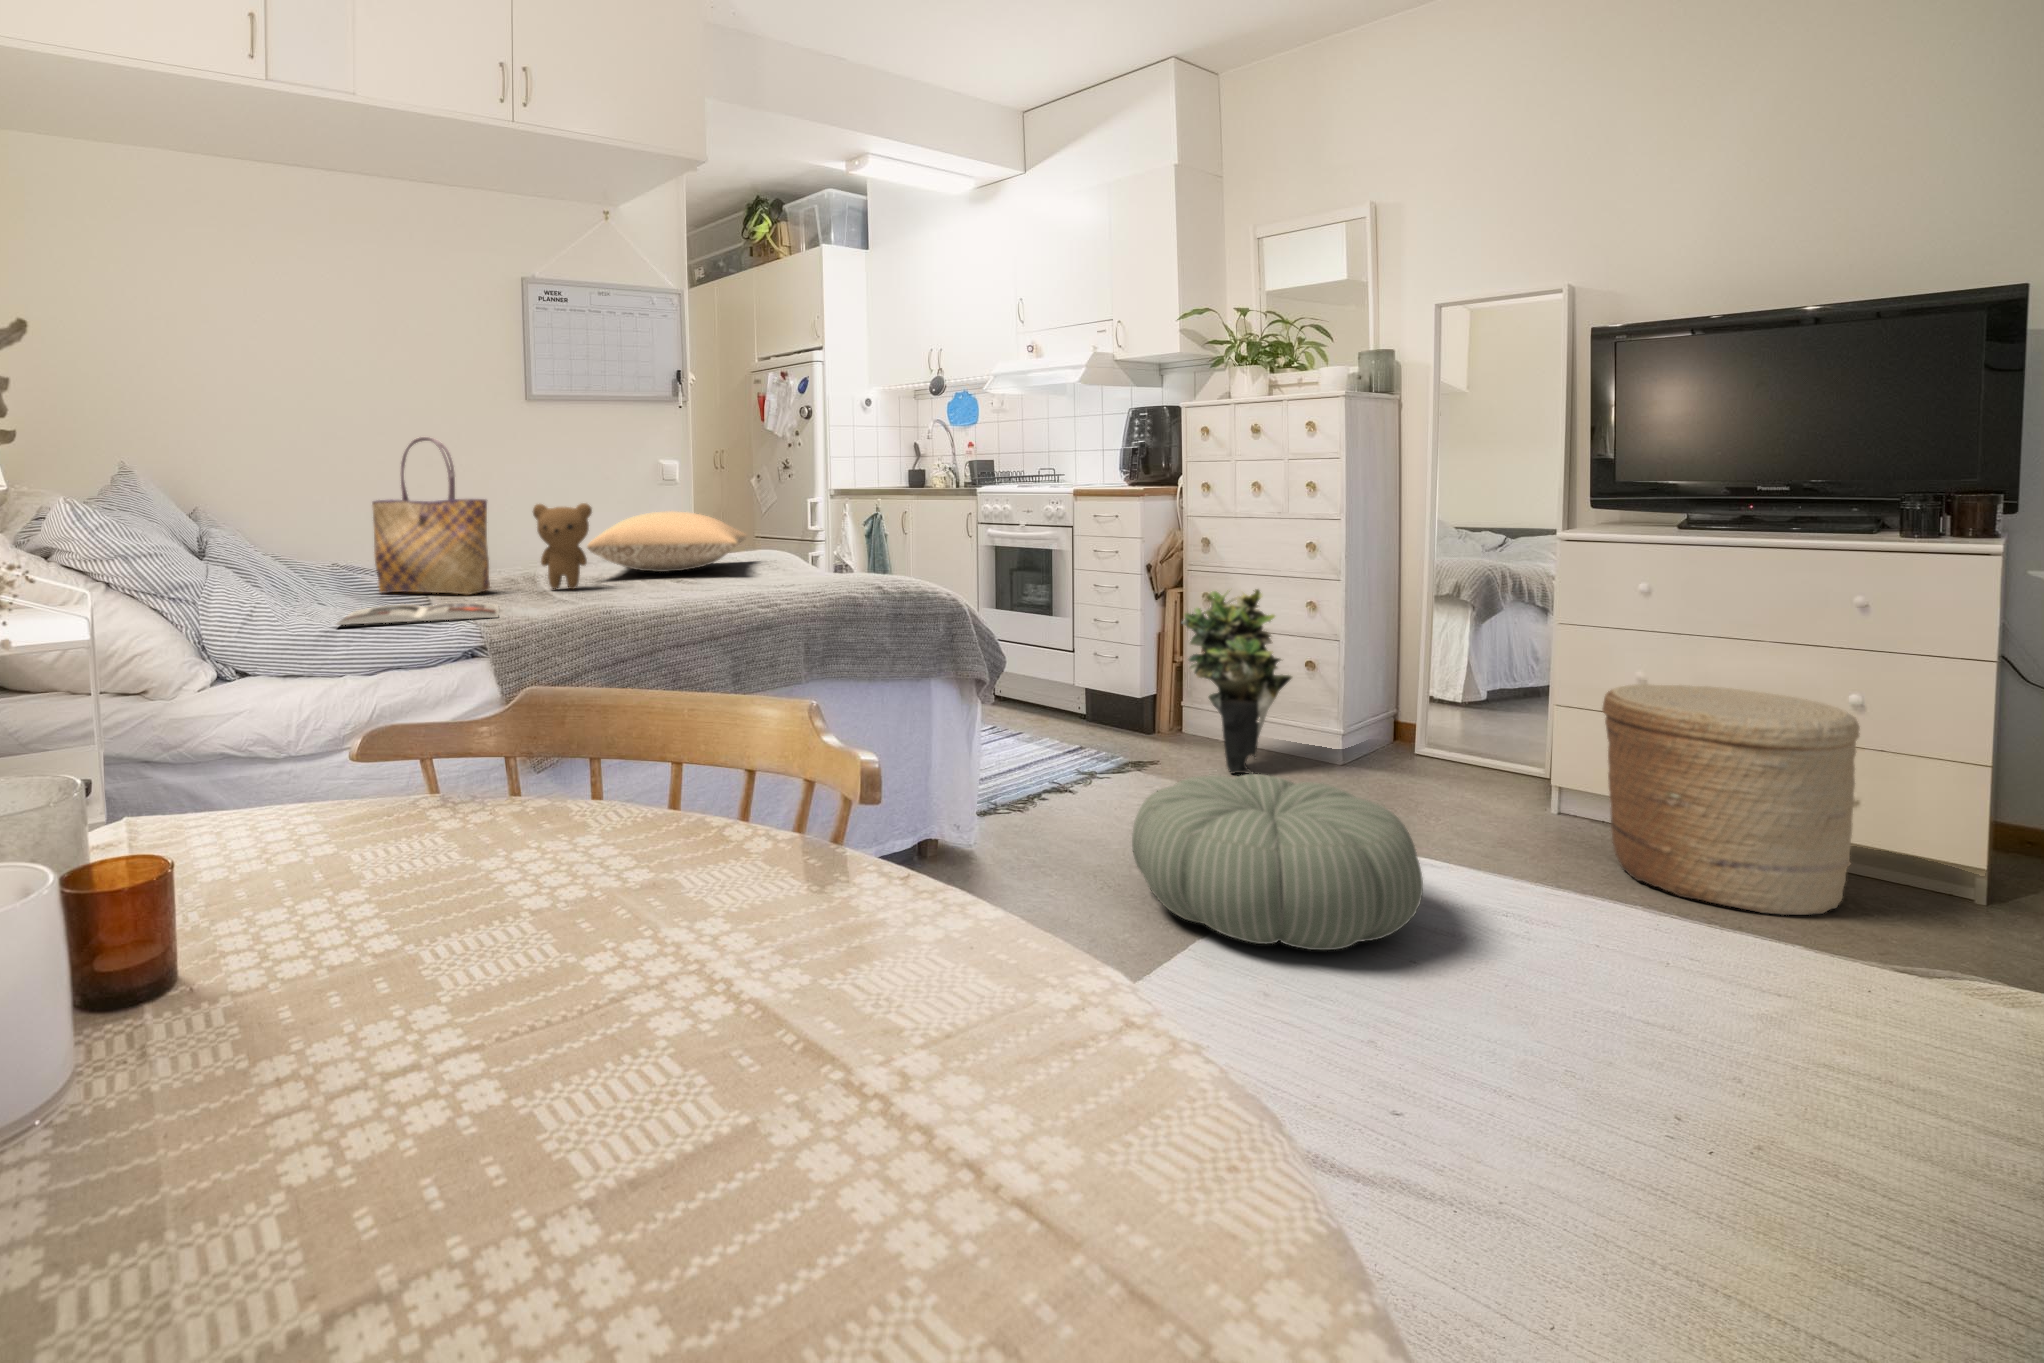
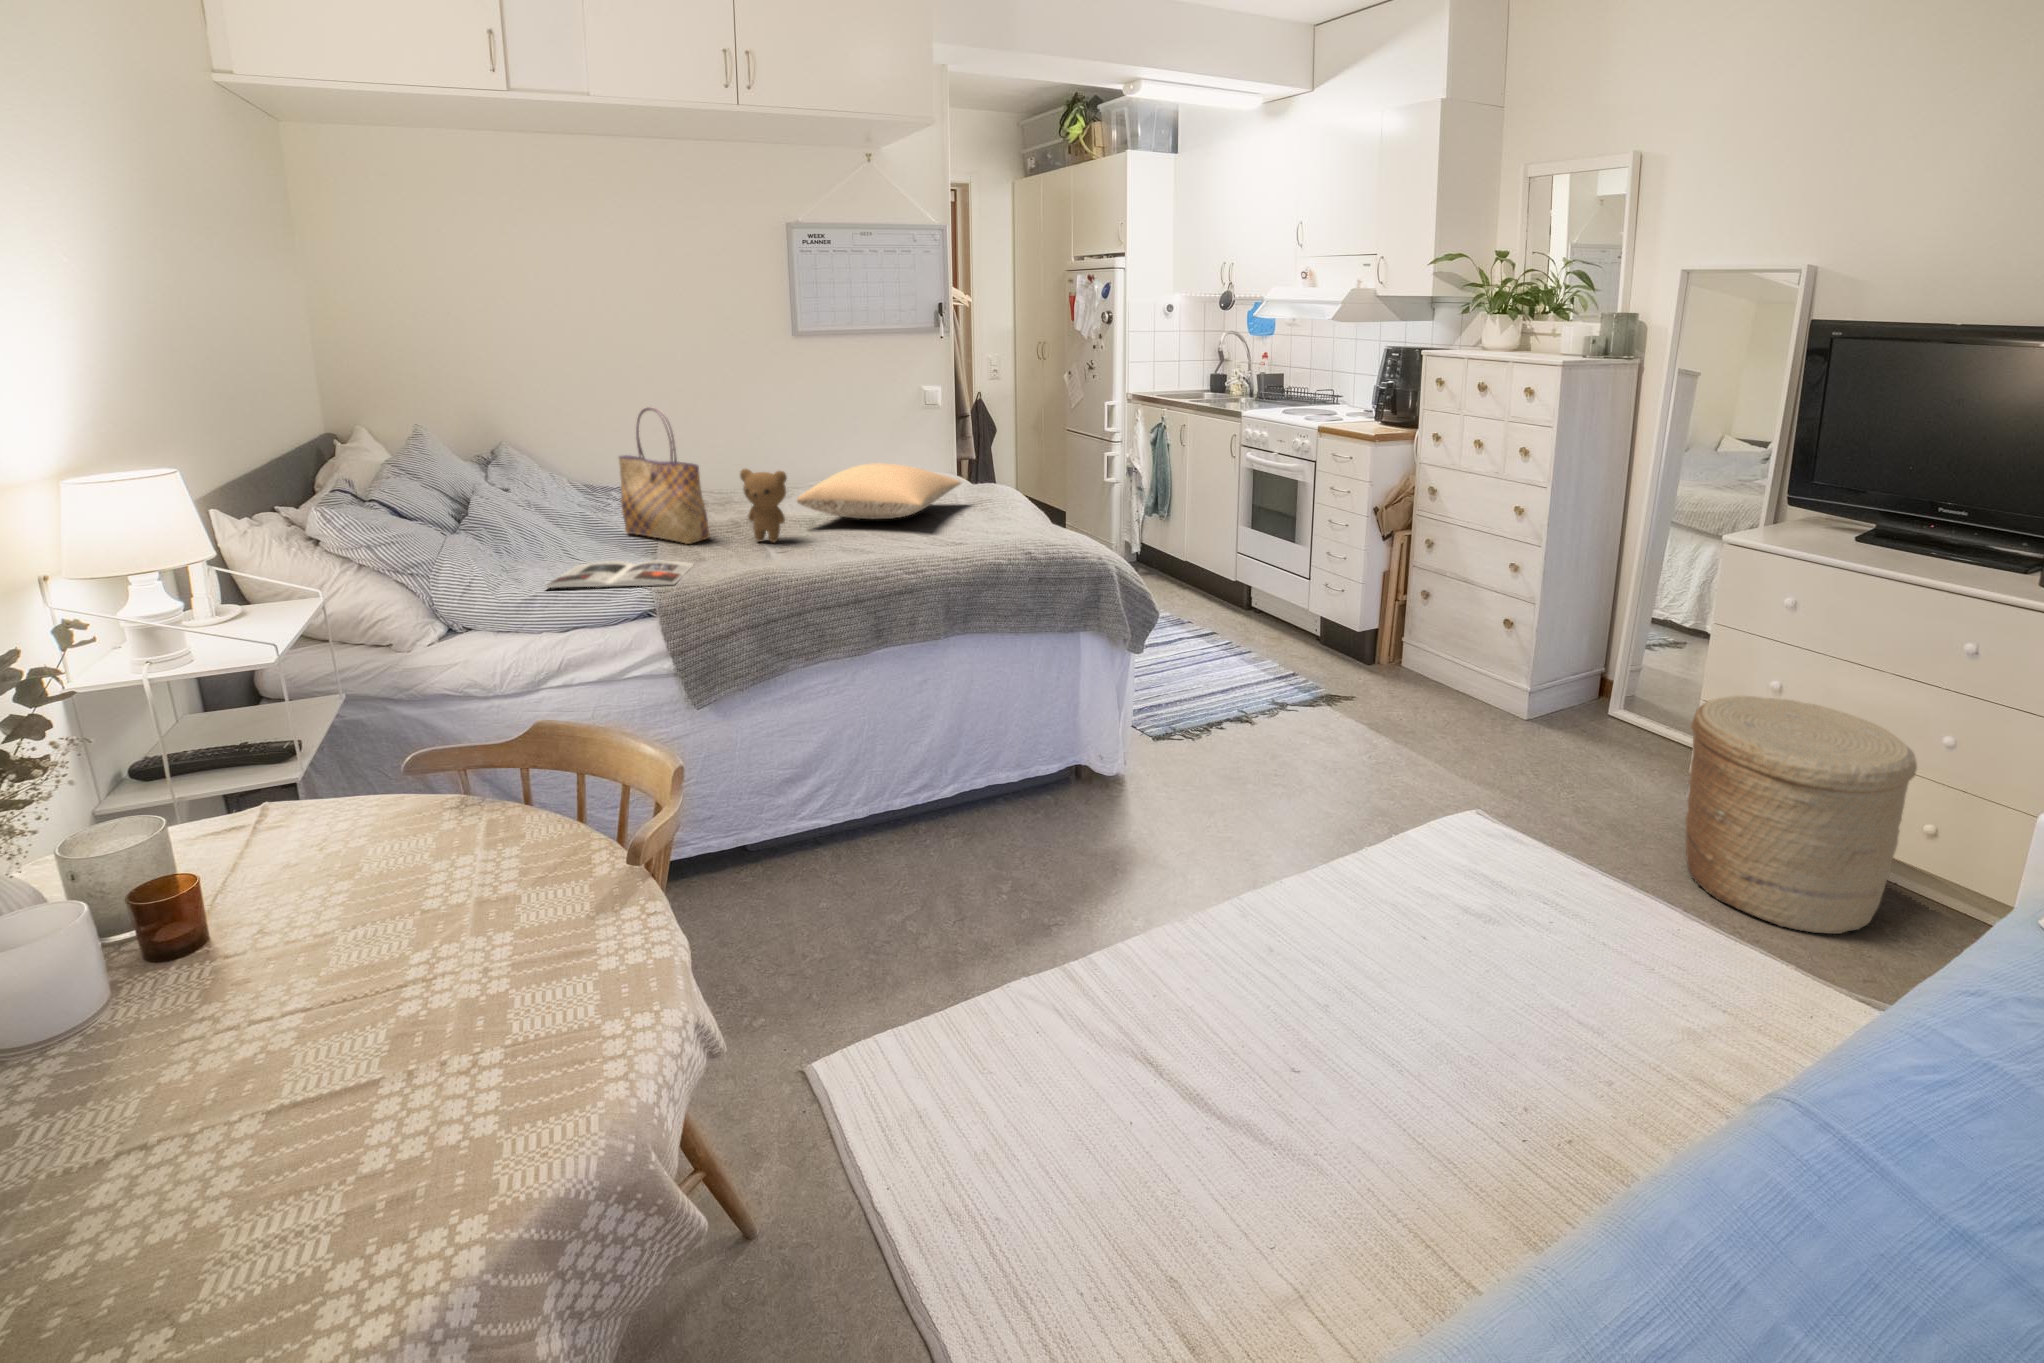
potted plant: present [1182,589,1292,774] -> none [1384,542,1477,720]
pouf: present [1132,774,1423,950] -> none [1215,744,1453,918]

